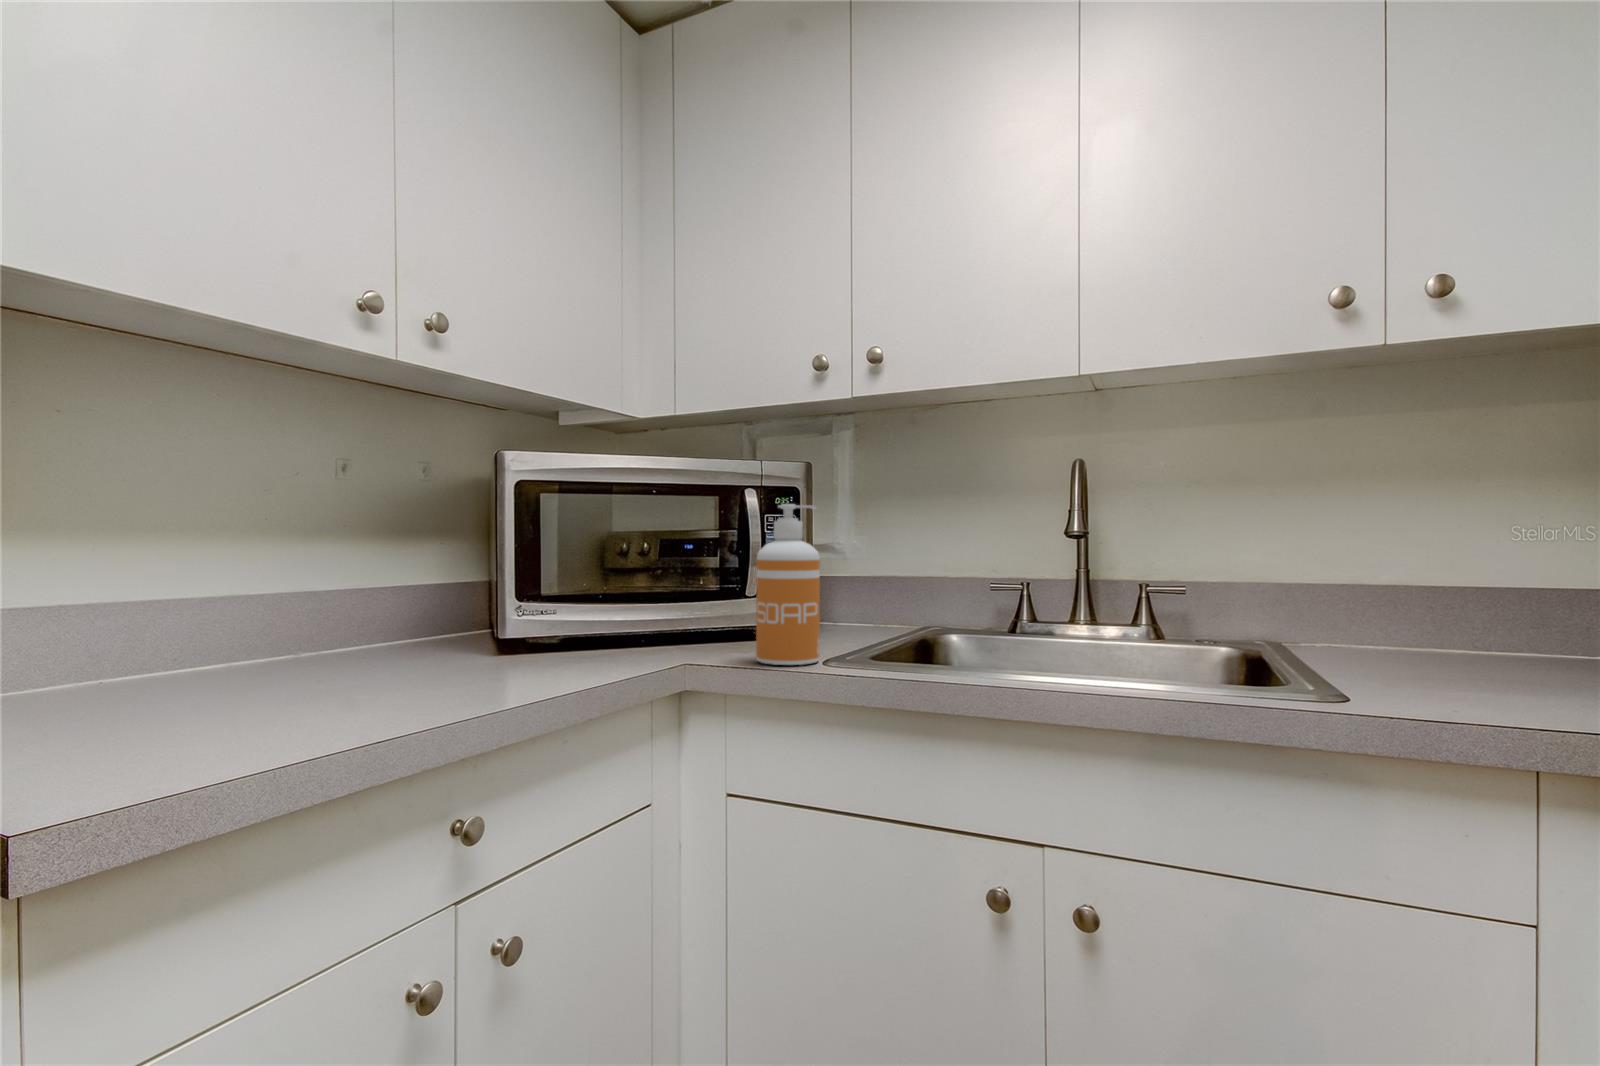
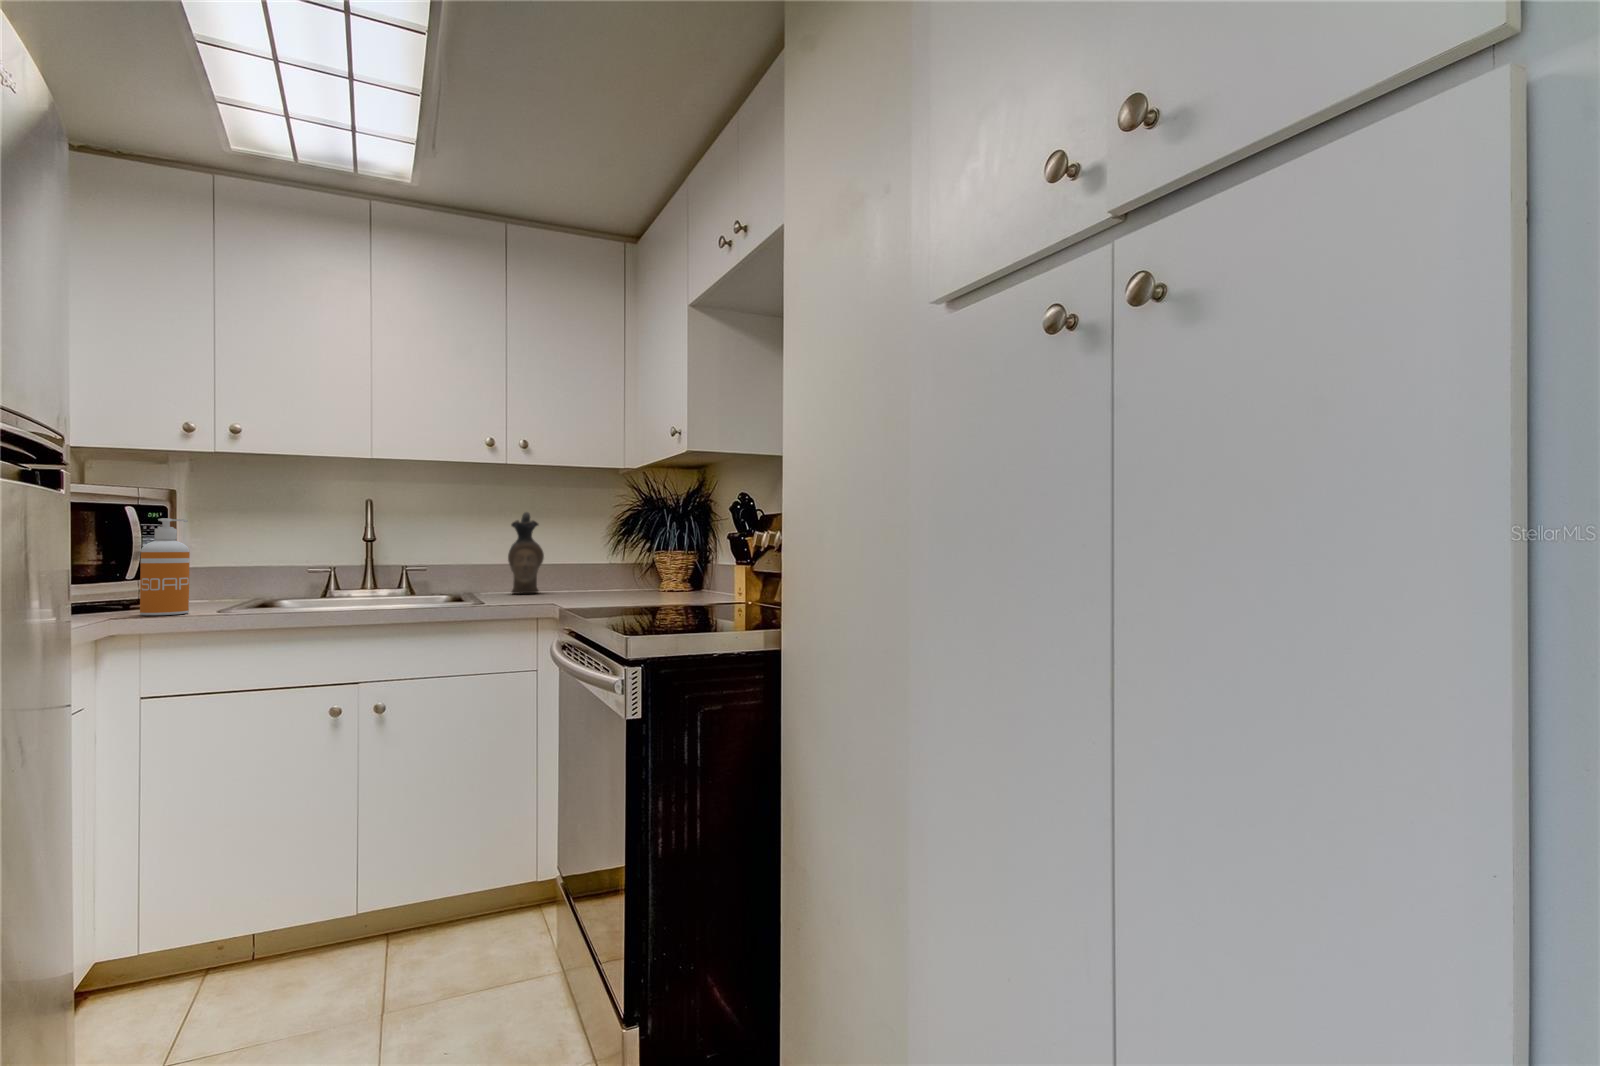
ceramic pitcher: none [1352,477,1438,651] -> present [508,512,544,594]

